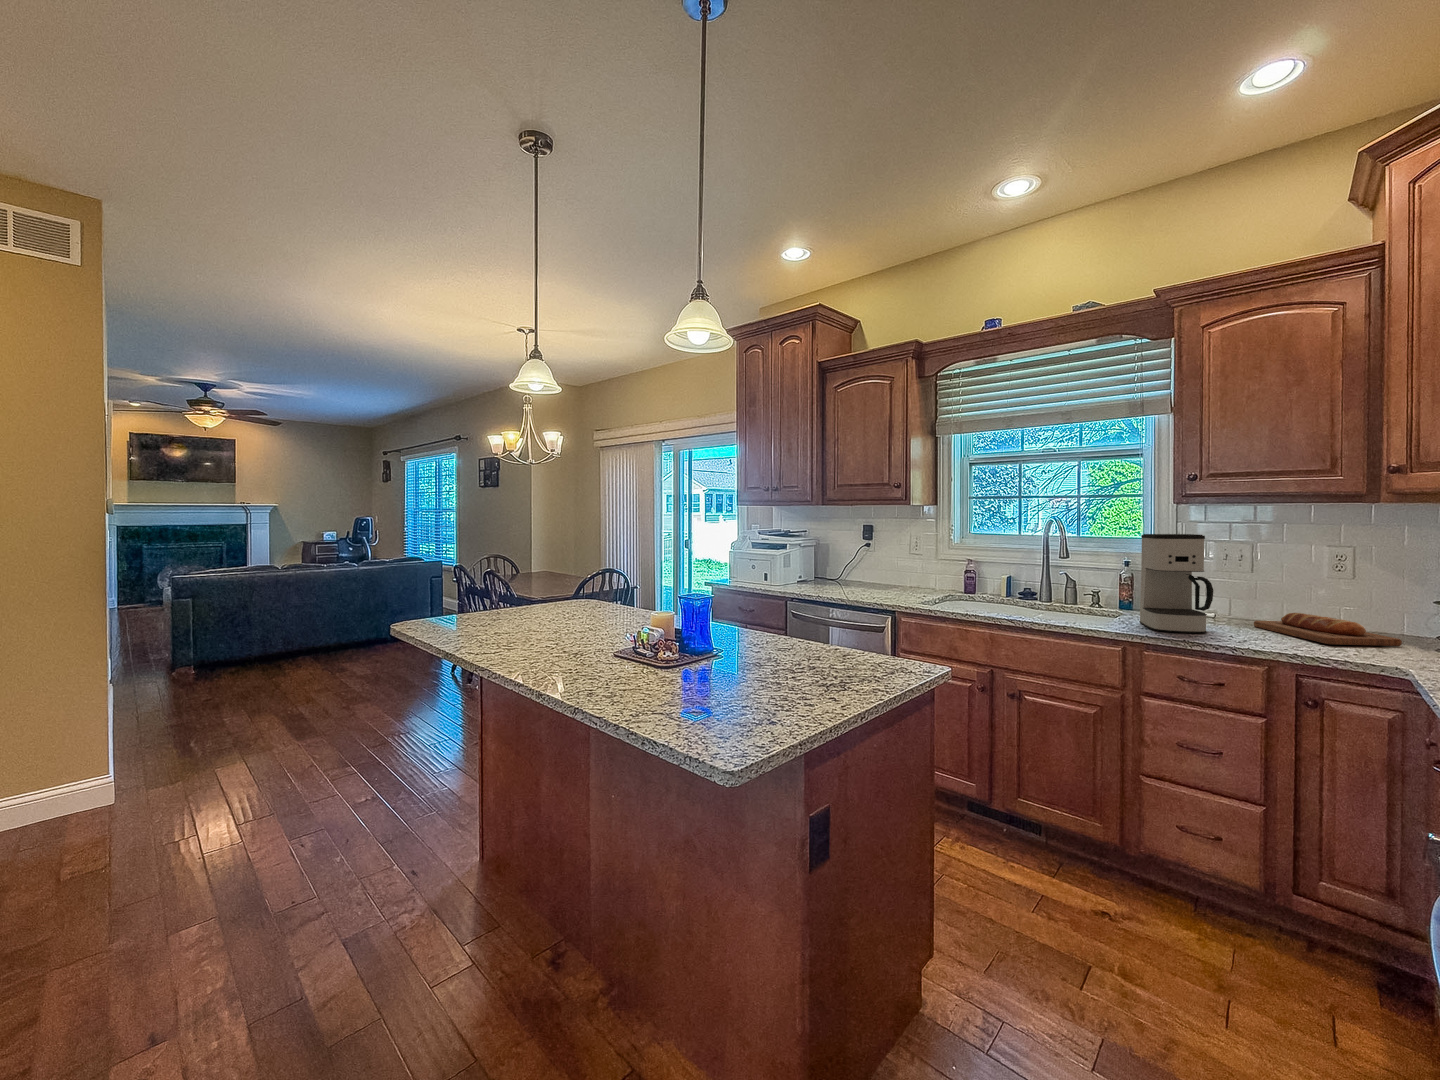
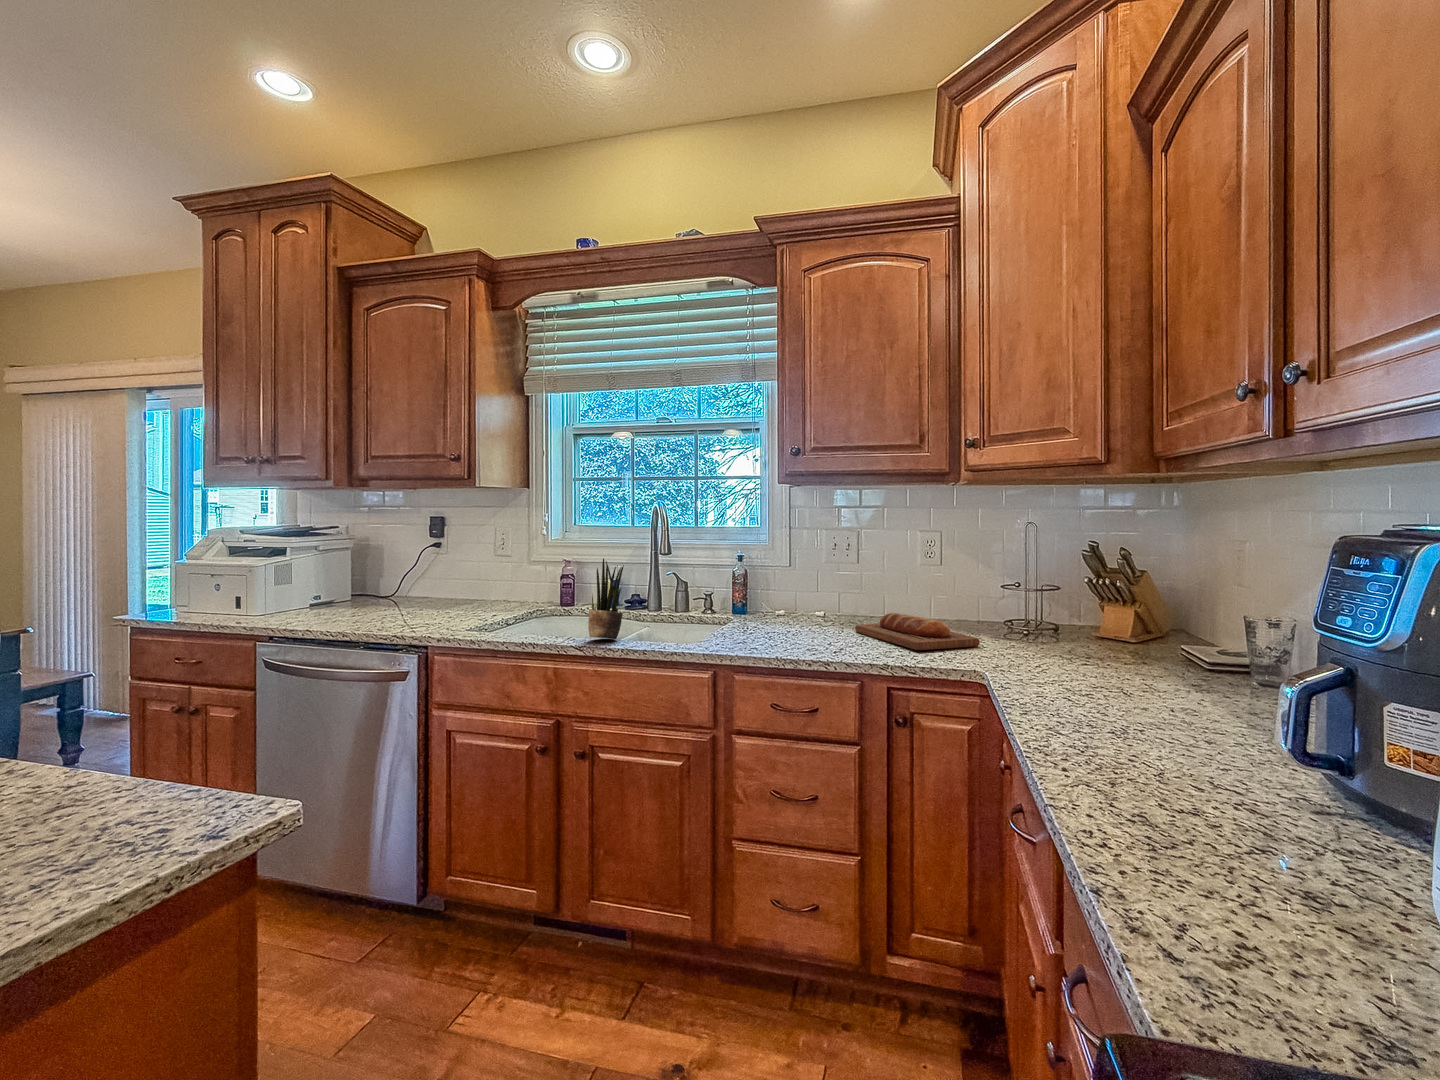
coffee maker: present [1140,534,1213,633] -> none [742,522,814,647]
potted plant: none [1009,559,1037,618] -> present [588,558,624,639]

